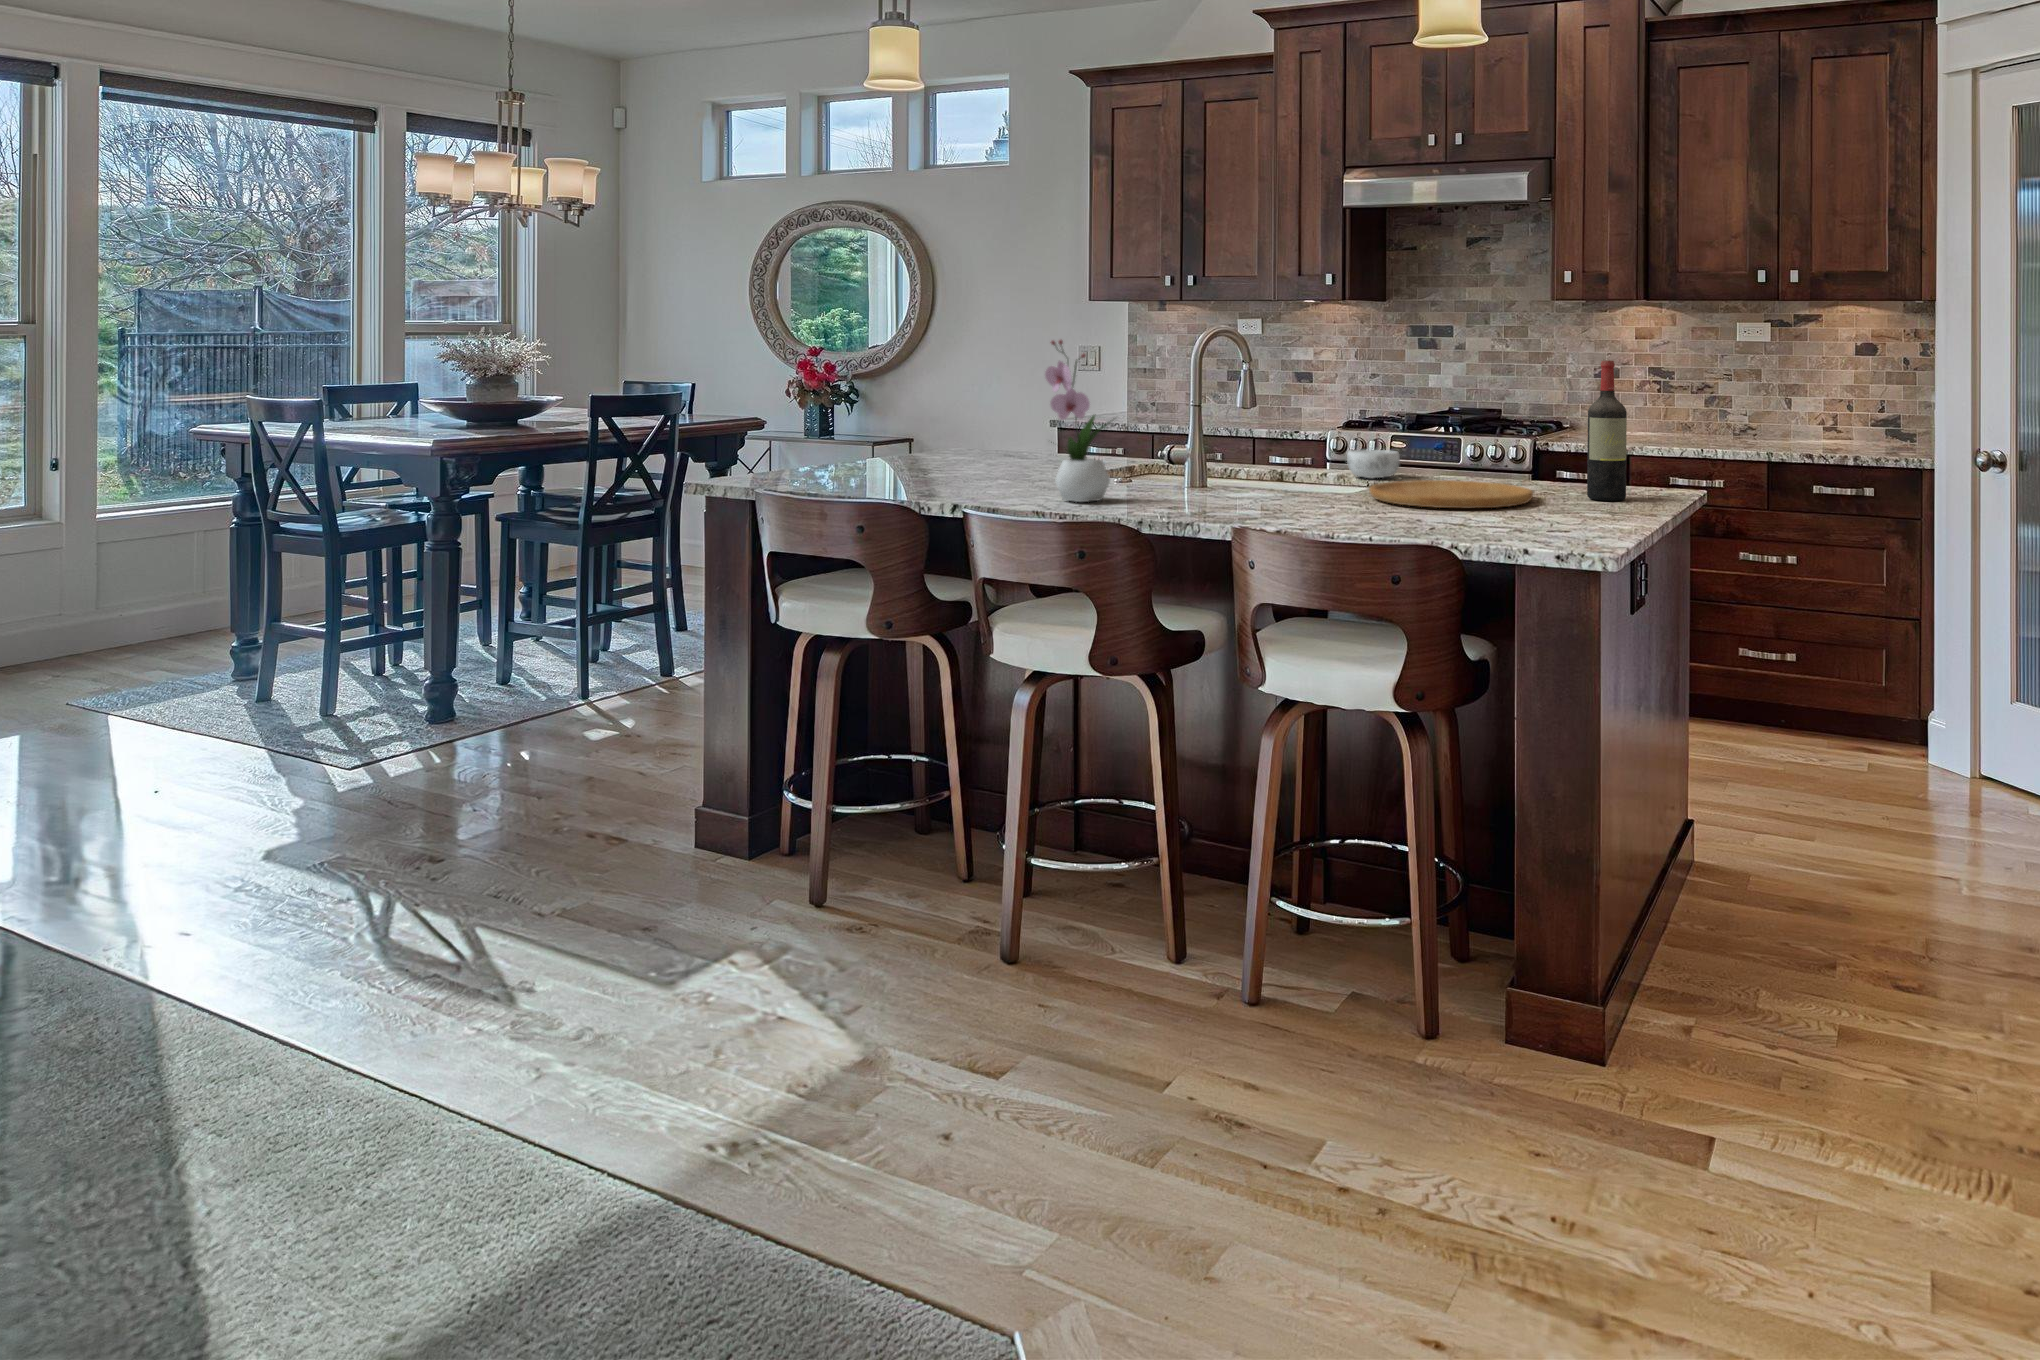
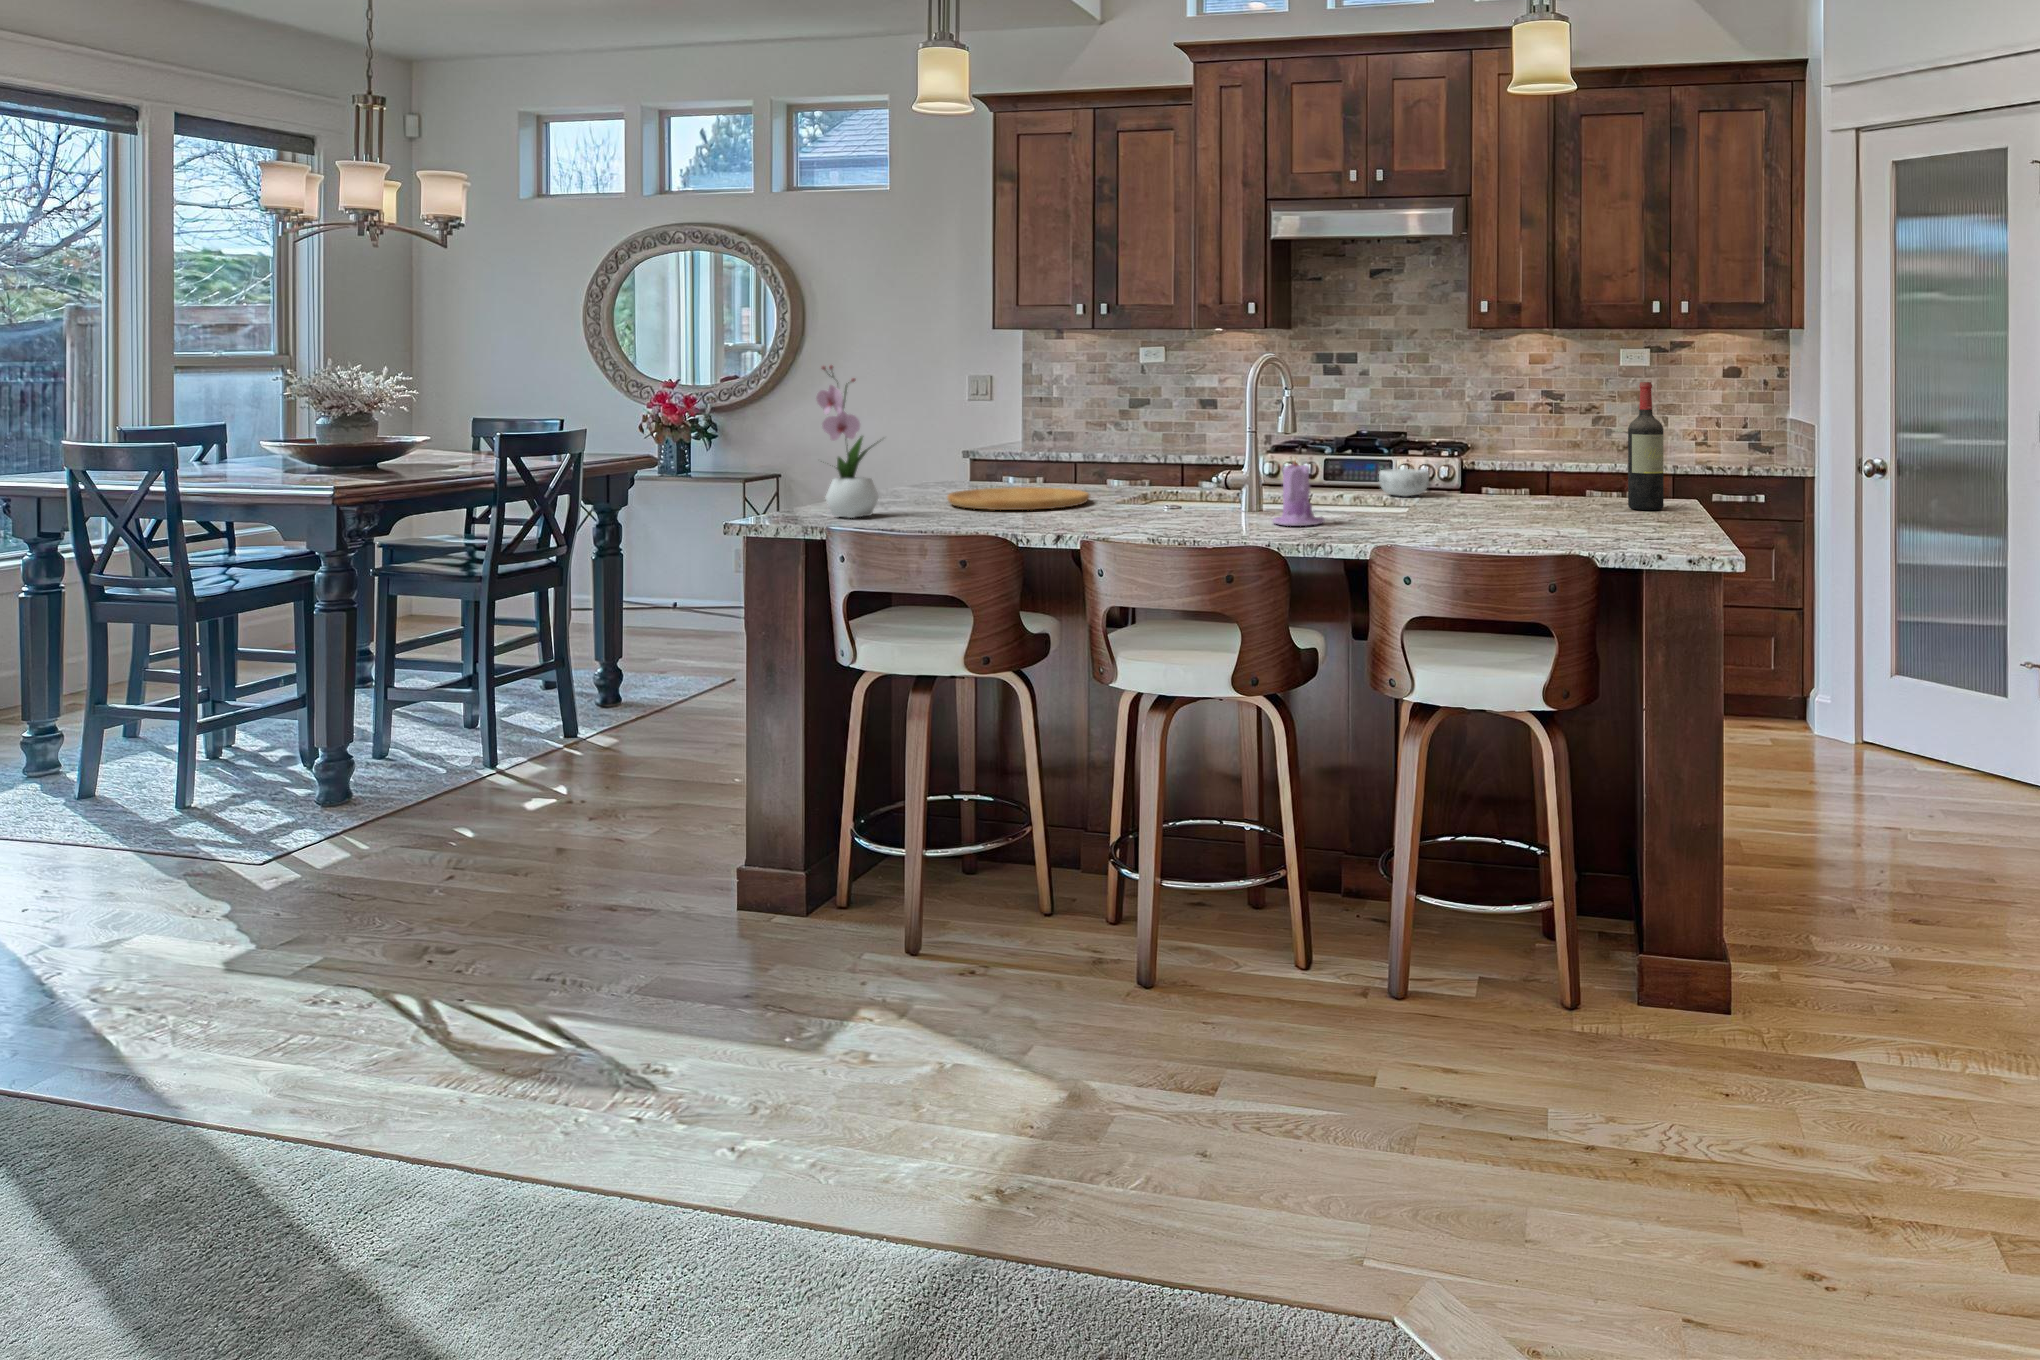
flower arrangement: present [1045,340,1110,502] -> present [816,365,879,518]
candle: none [1177,433,1231,506] -> present [1272,461,1325,526]
cutting board: present [1369,480,1533,508] -> present [947,487,1089,510]

